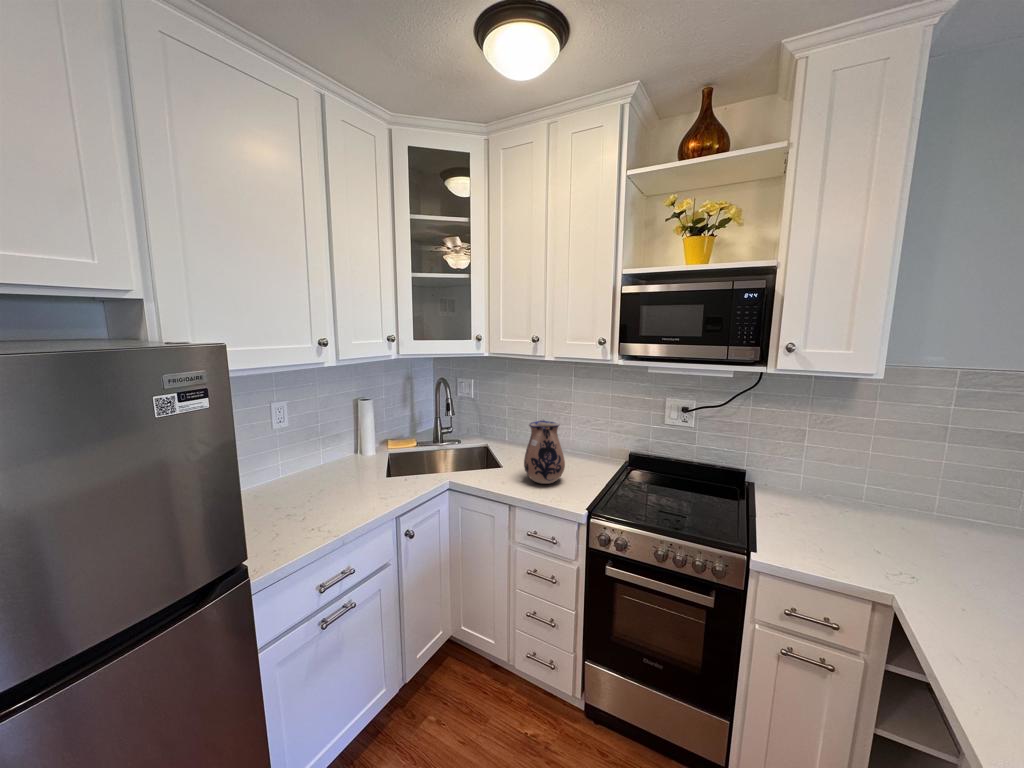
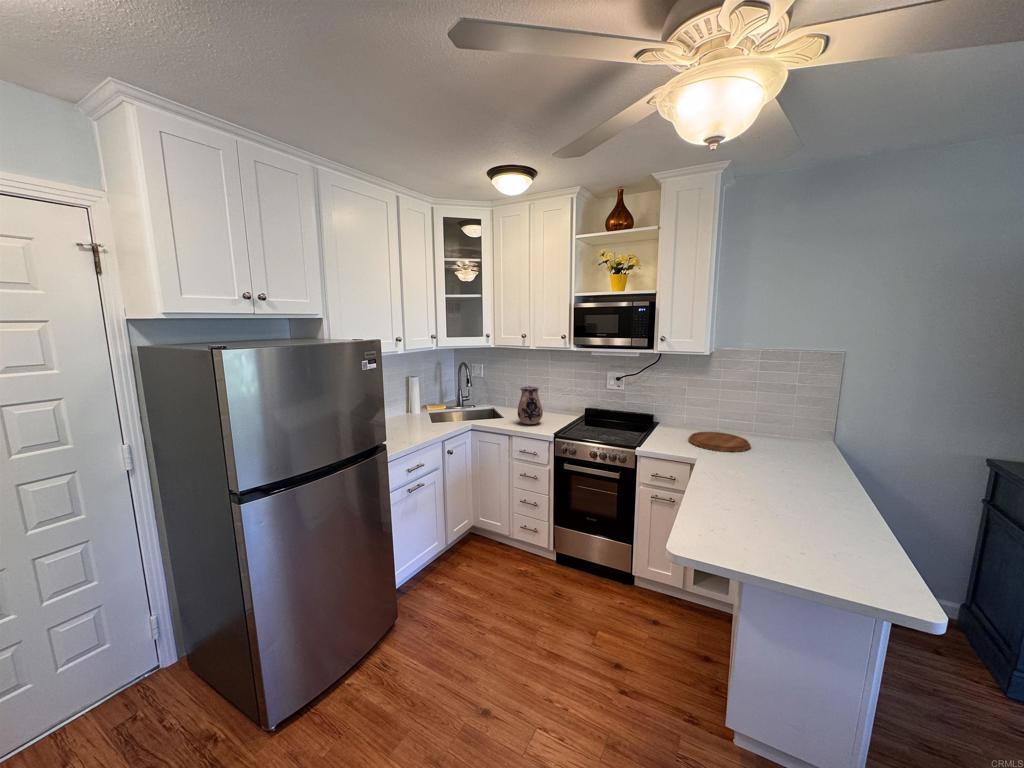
cutting board: none [834,513,980,576] -> present [688,432,751,452]

